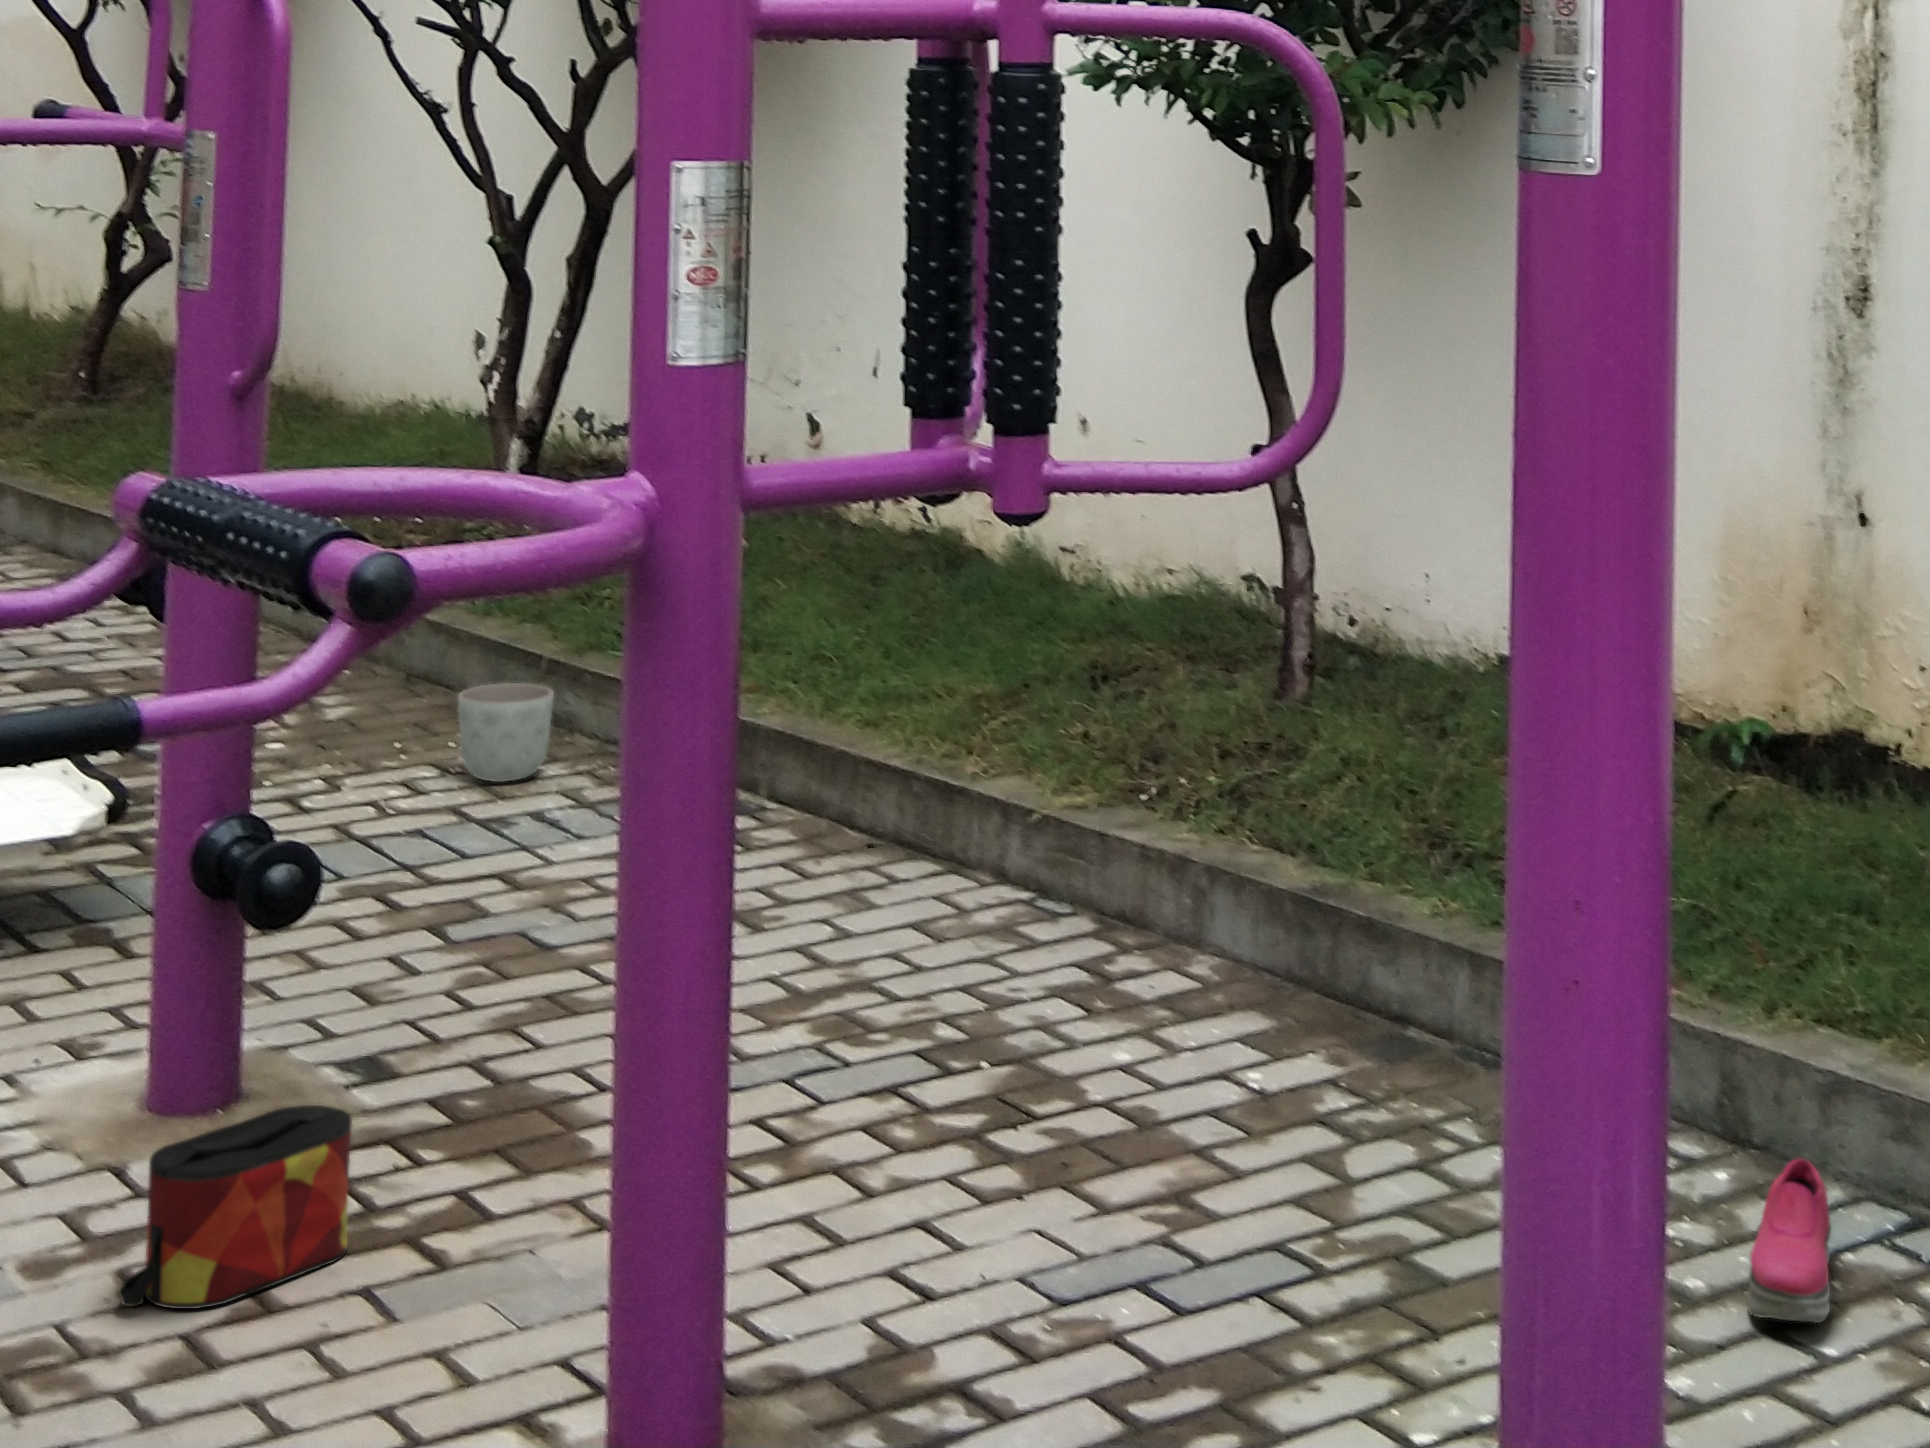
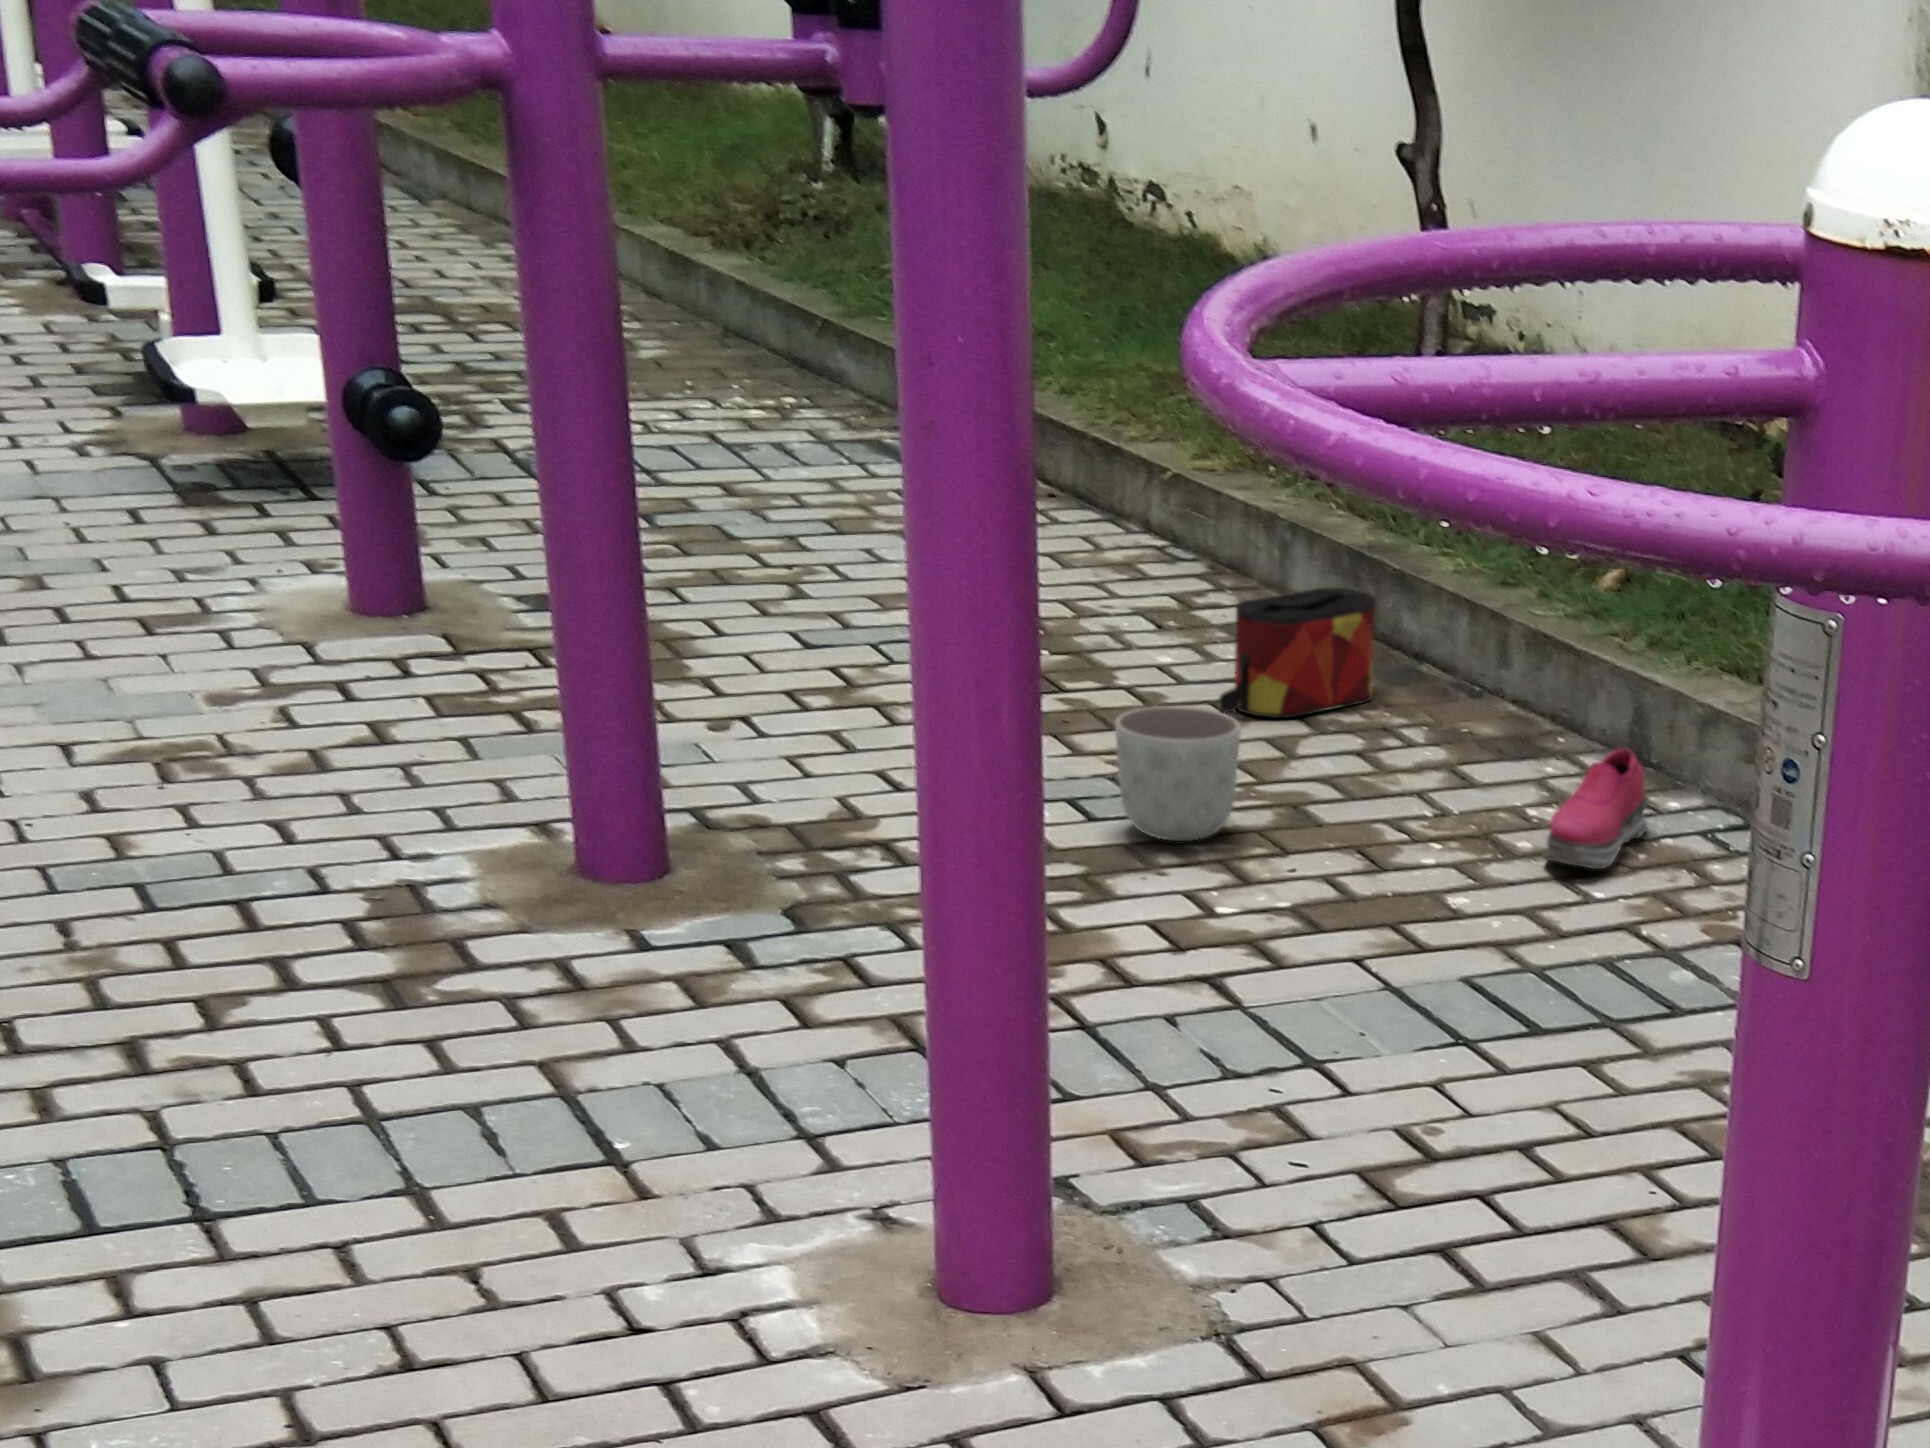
planter: present [458,683,554,782] -> present [1115,706,1241,841]
bag: present [119,1105,352,1309] -> present [1219,588,1376,718]

